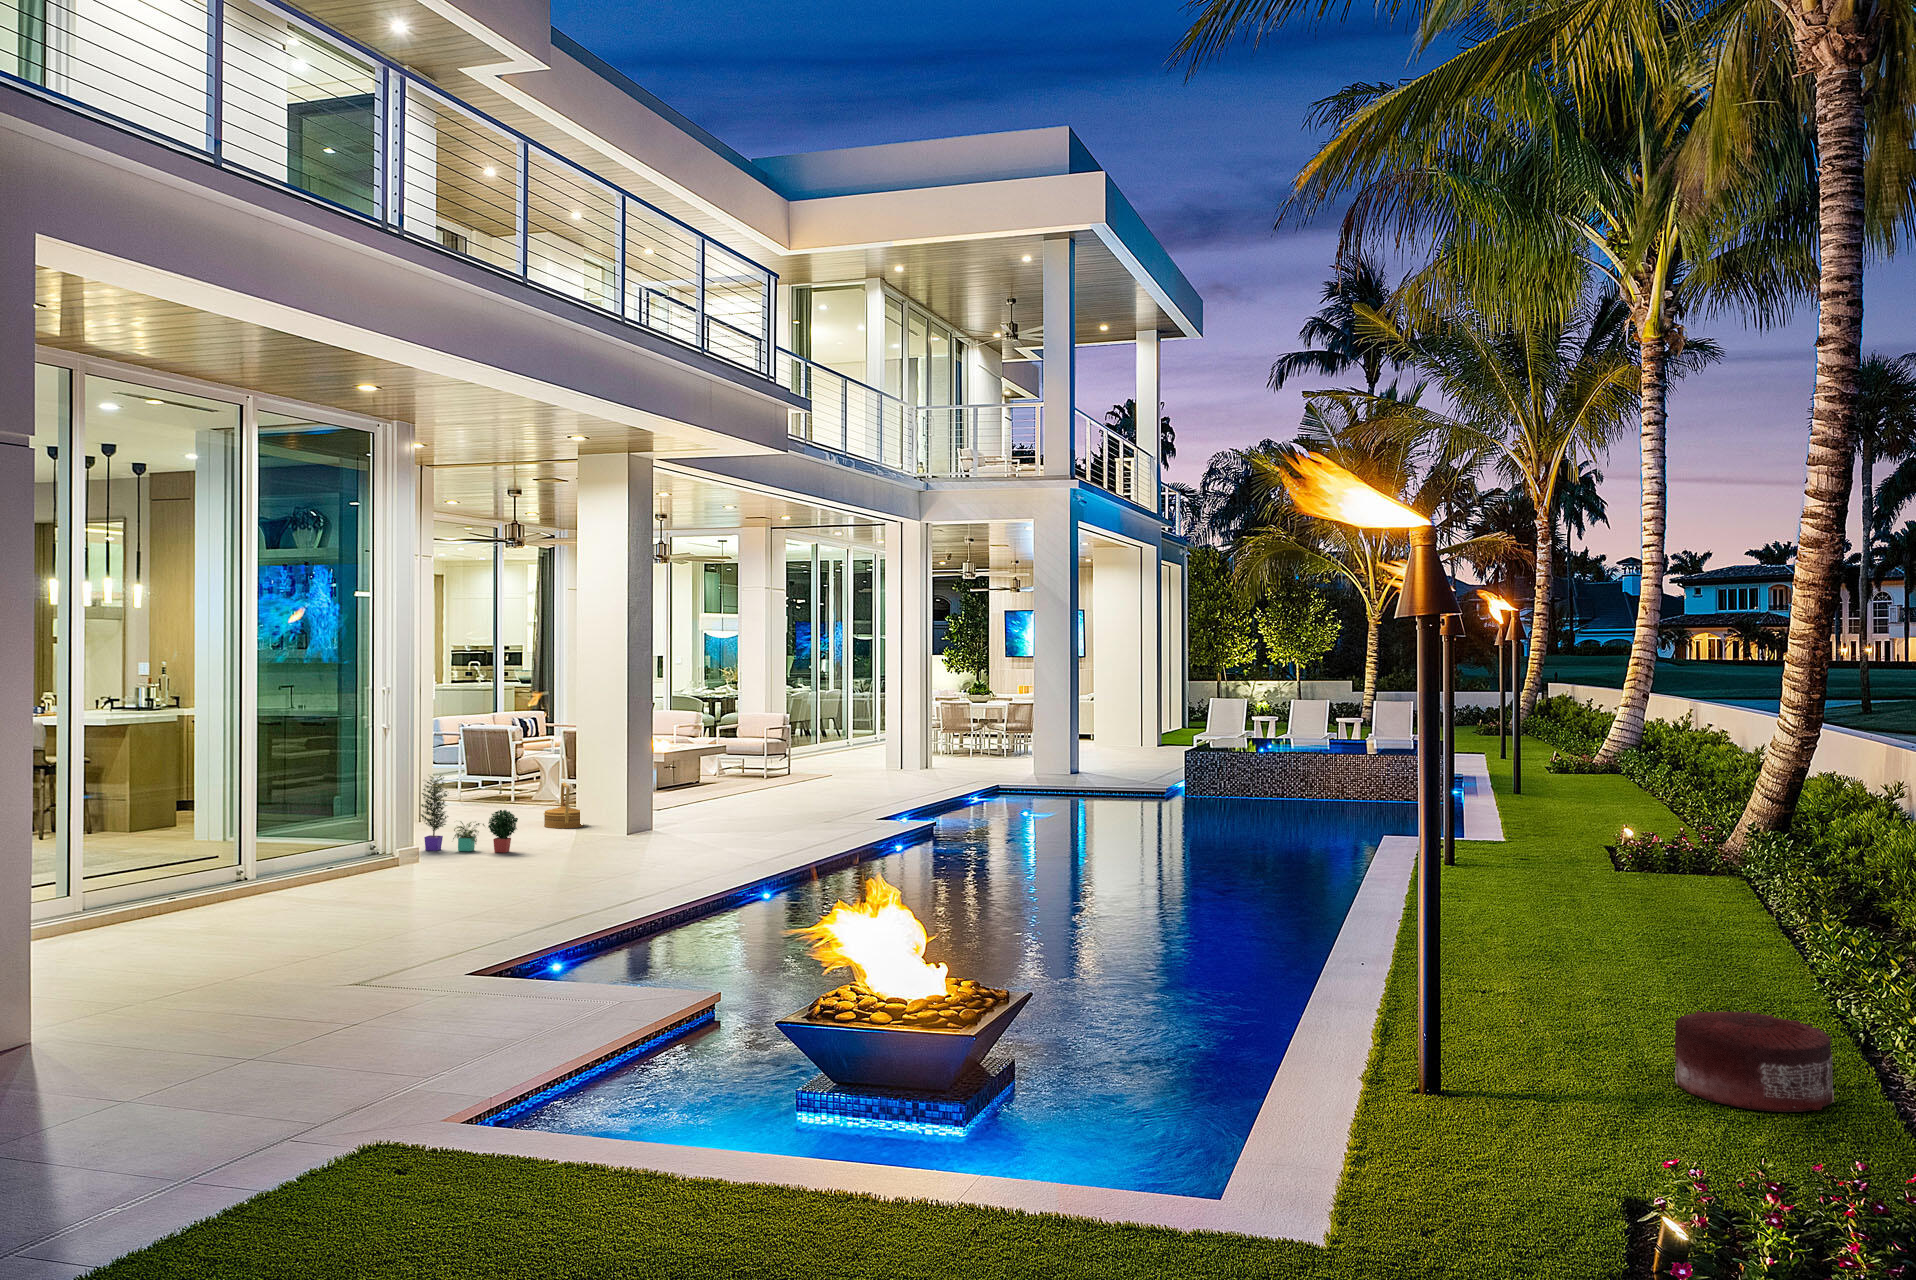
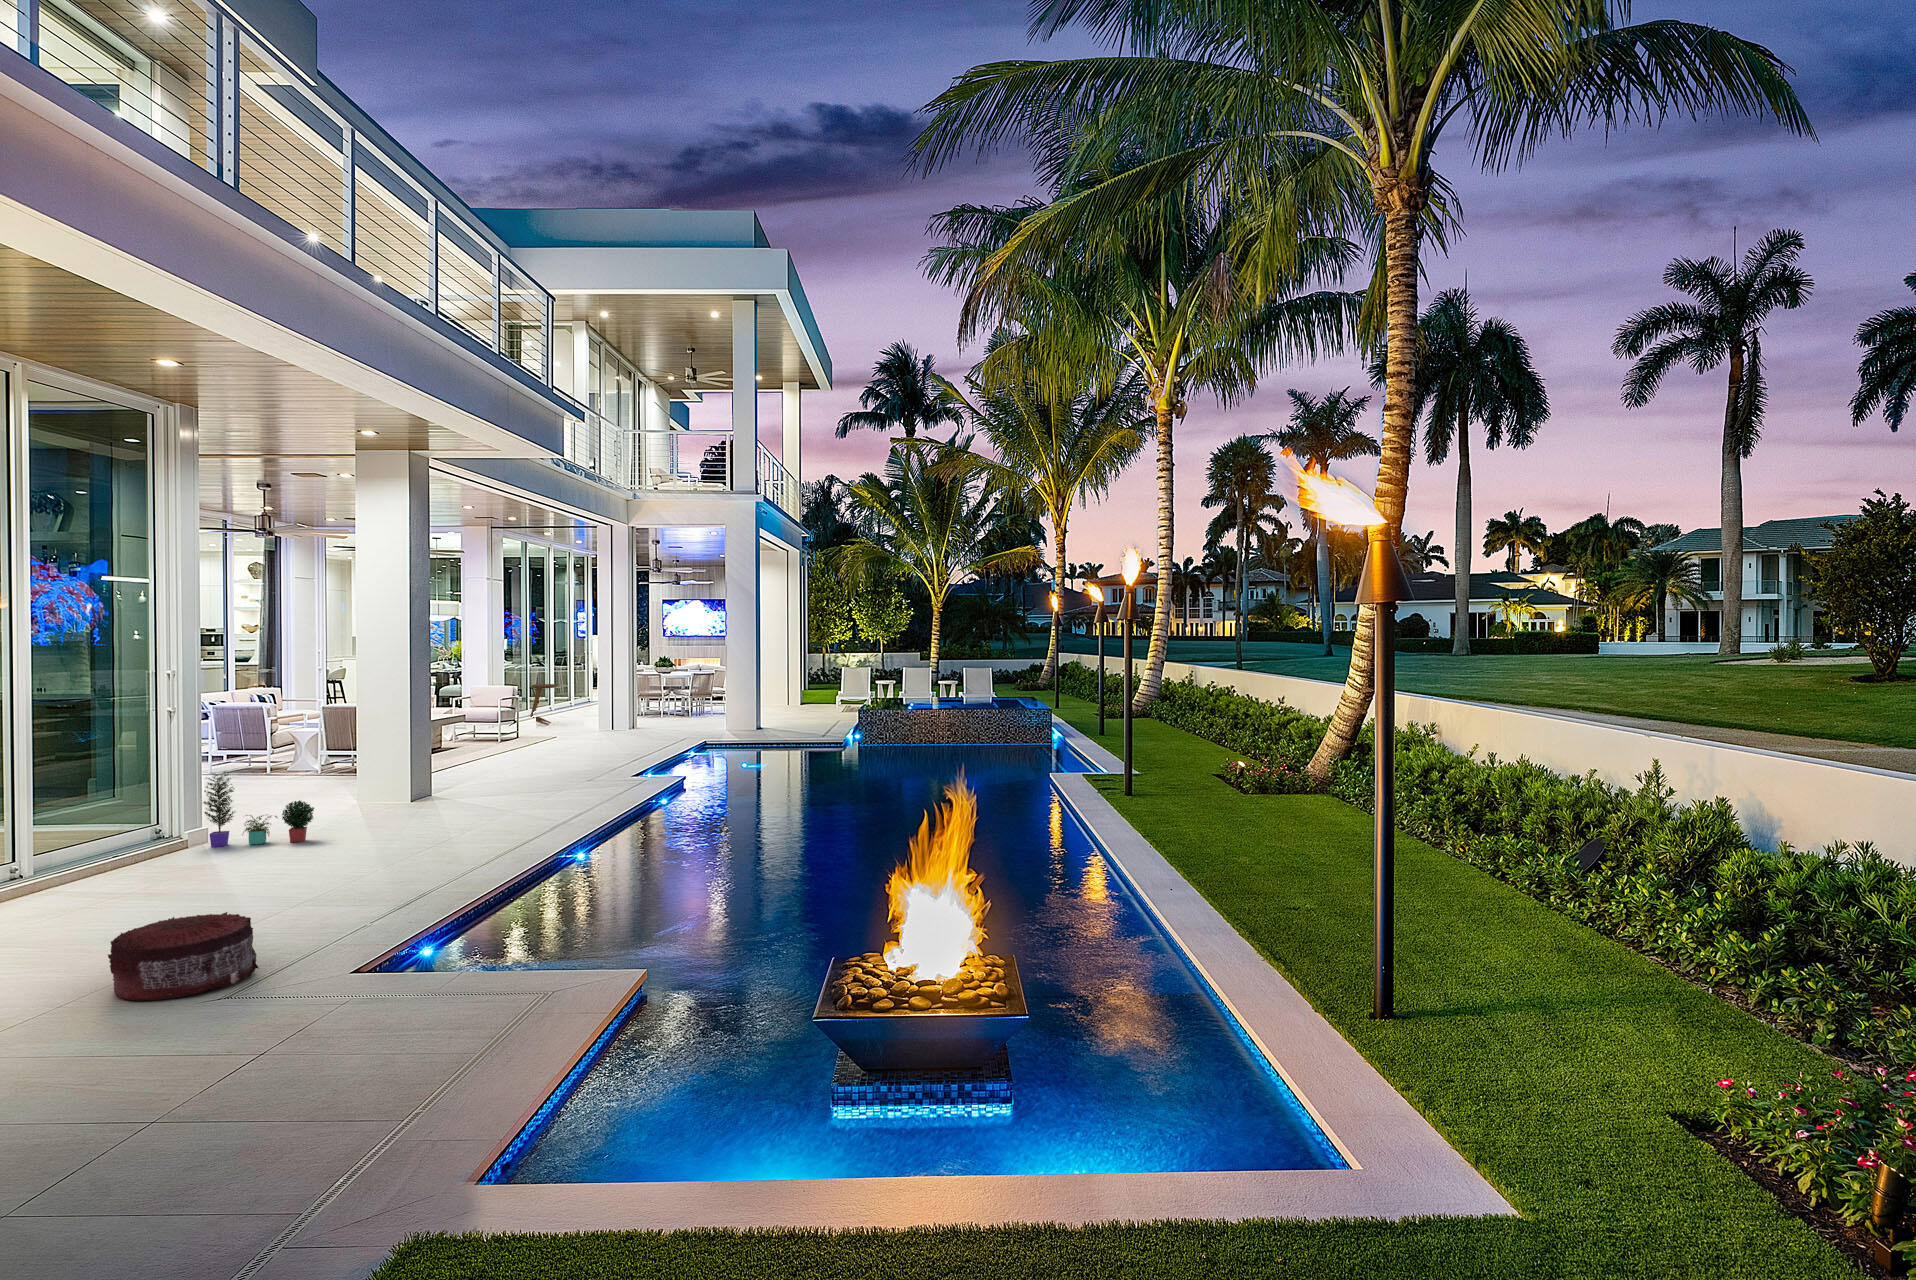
side table: none [819,711,857,761] -> present [530,684,558,725]
woven basket: present [544,783,583,828] -> none [320,767,363,810]
pouf: present [1674,1010,1834,1112] -> present [108,912,259,1001]

